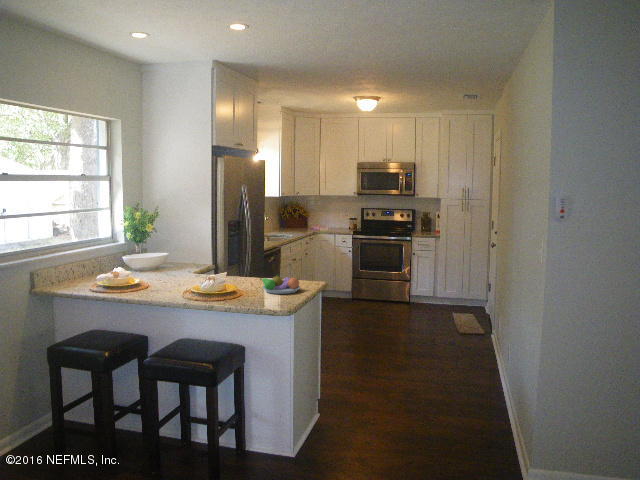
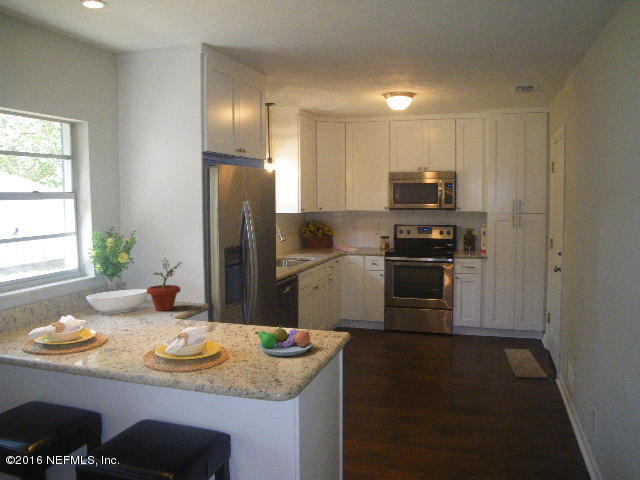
potted plant: none [168,228,196,269] -> present [147,258,181,311]

